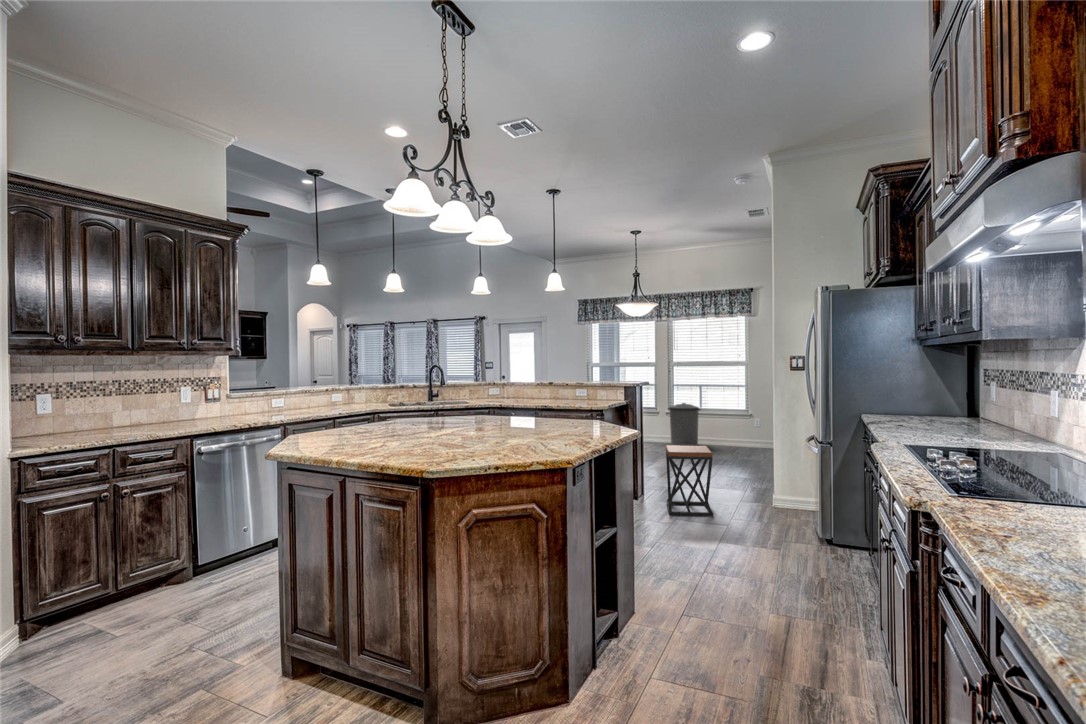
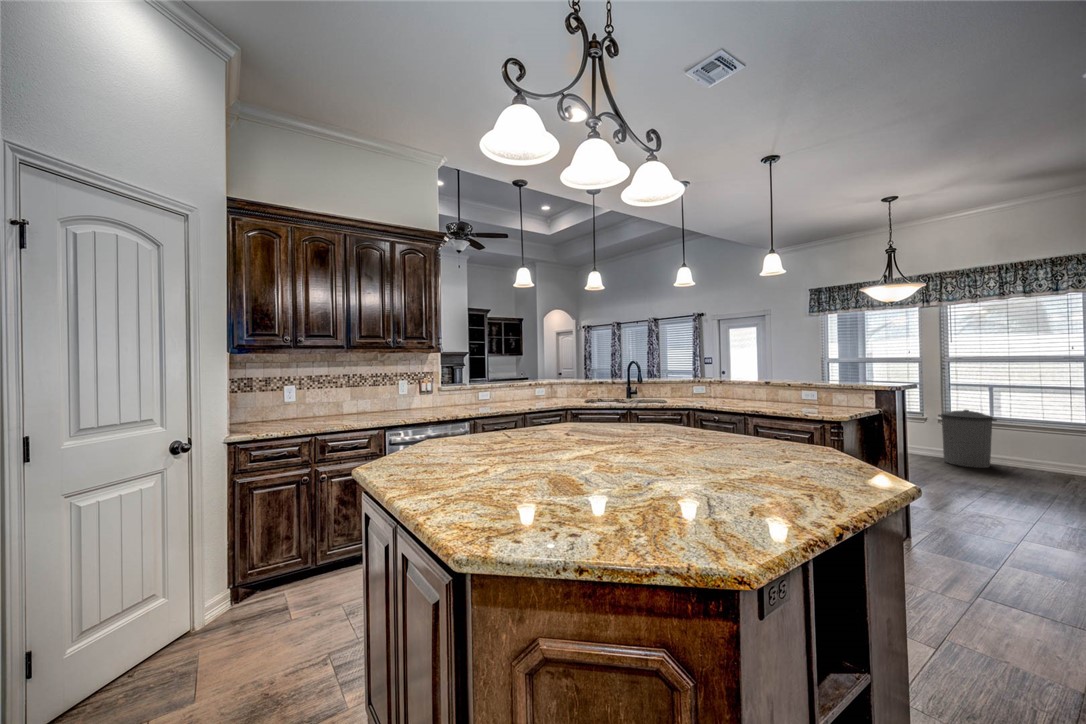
stool: present [666,445,713,516] -> none [952,481,1059,612]

